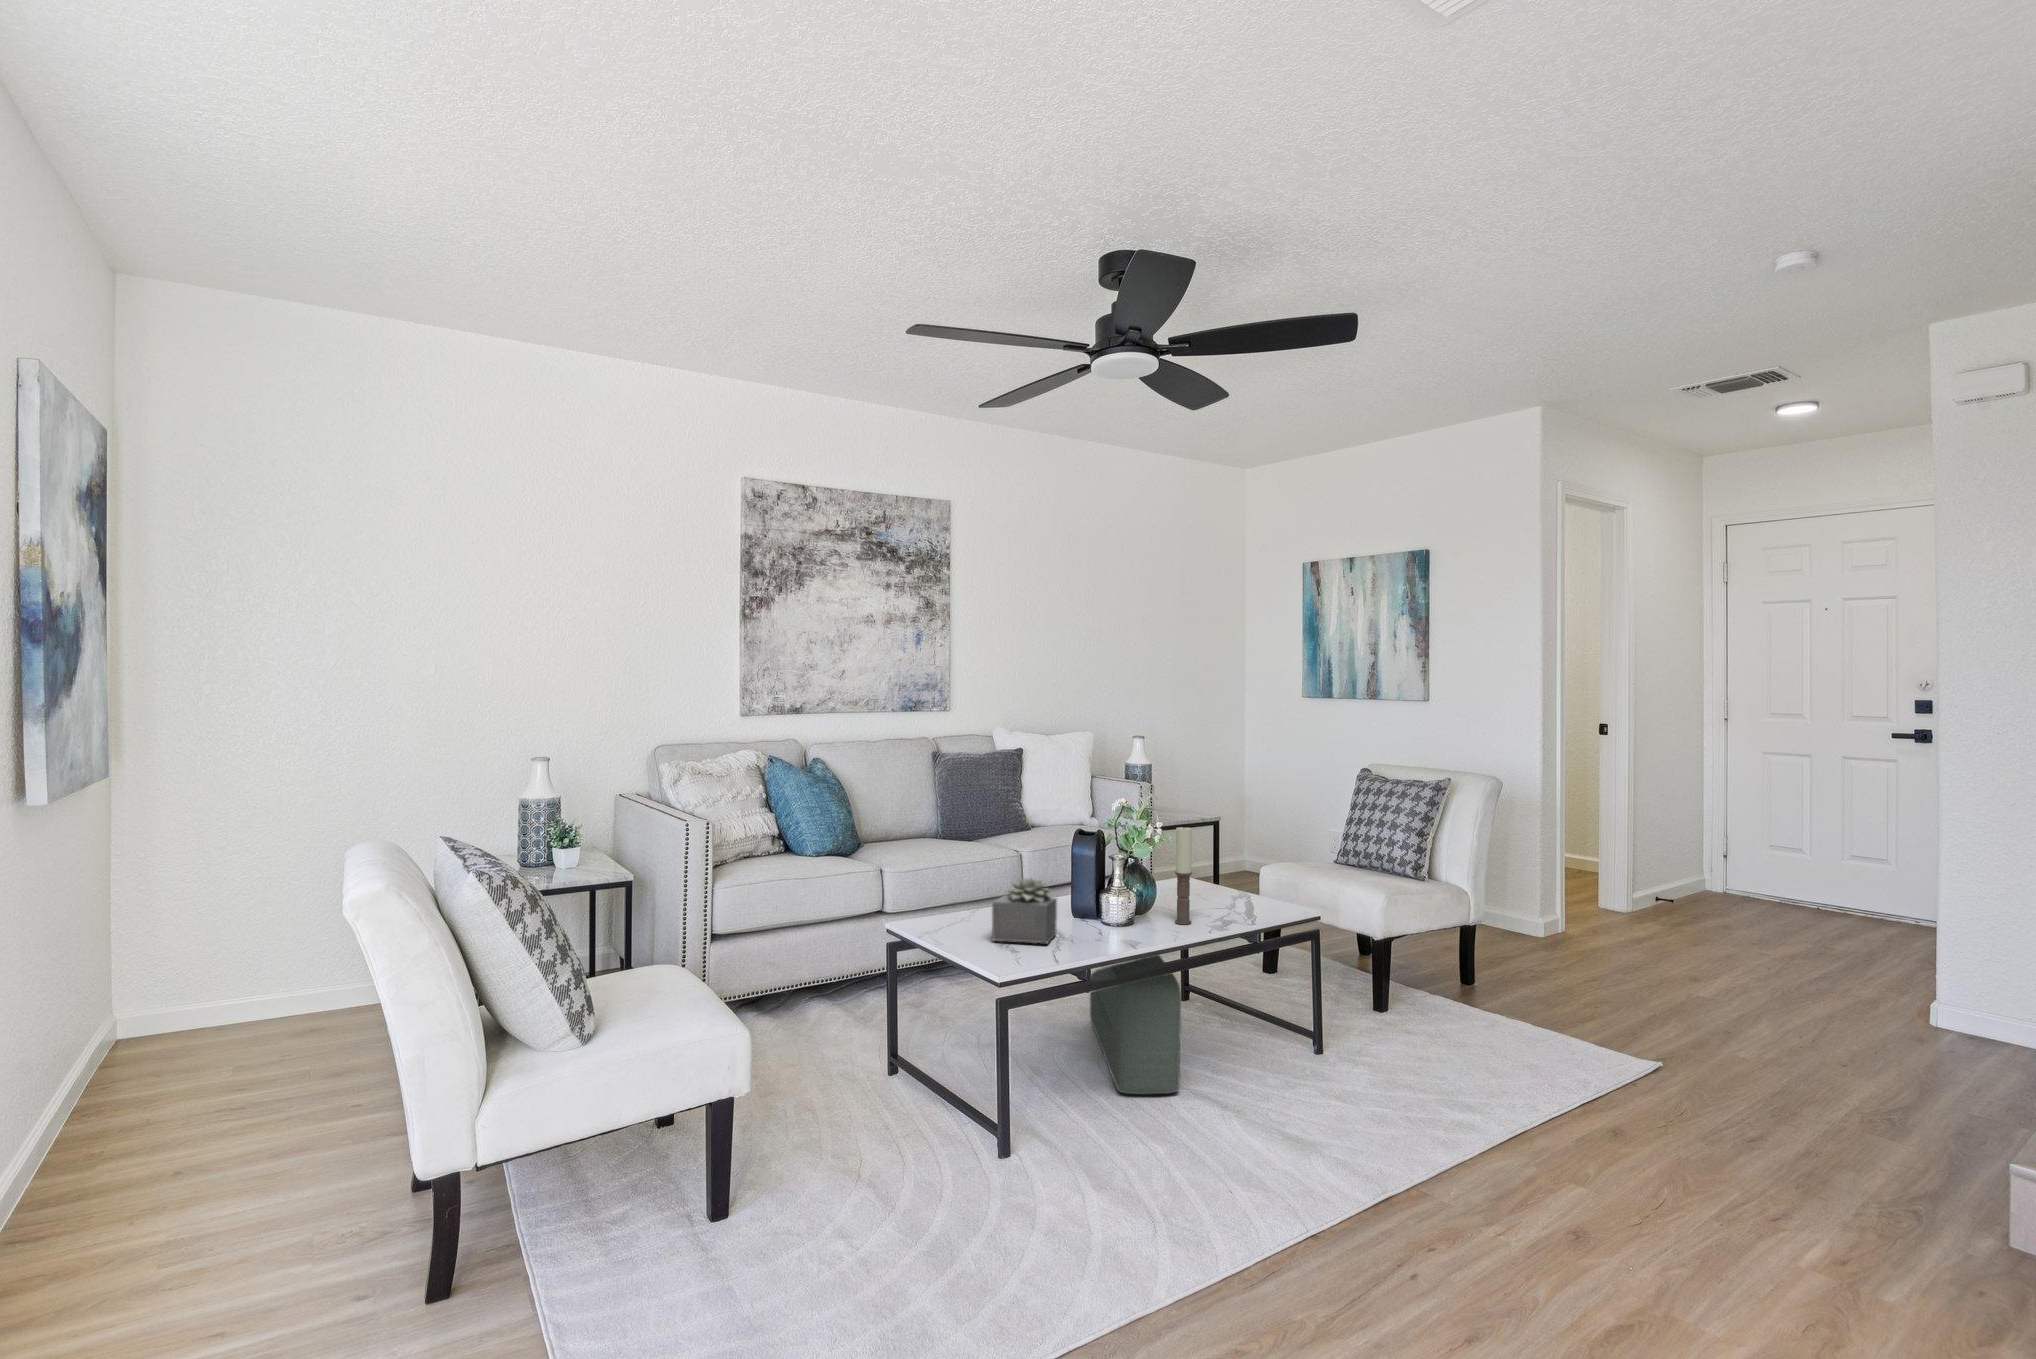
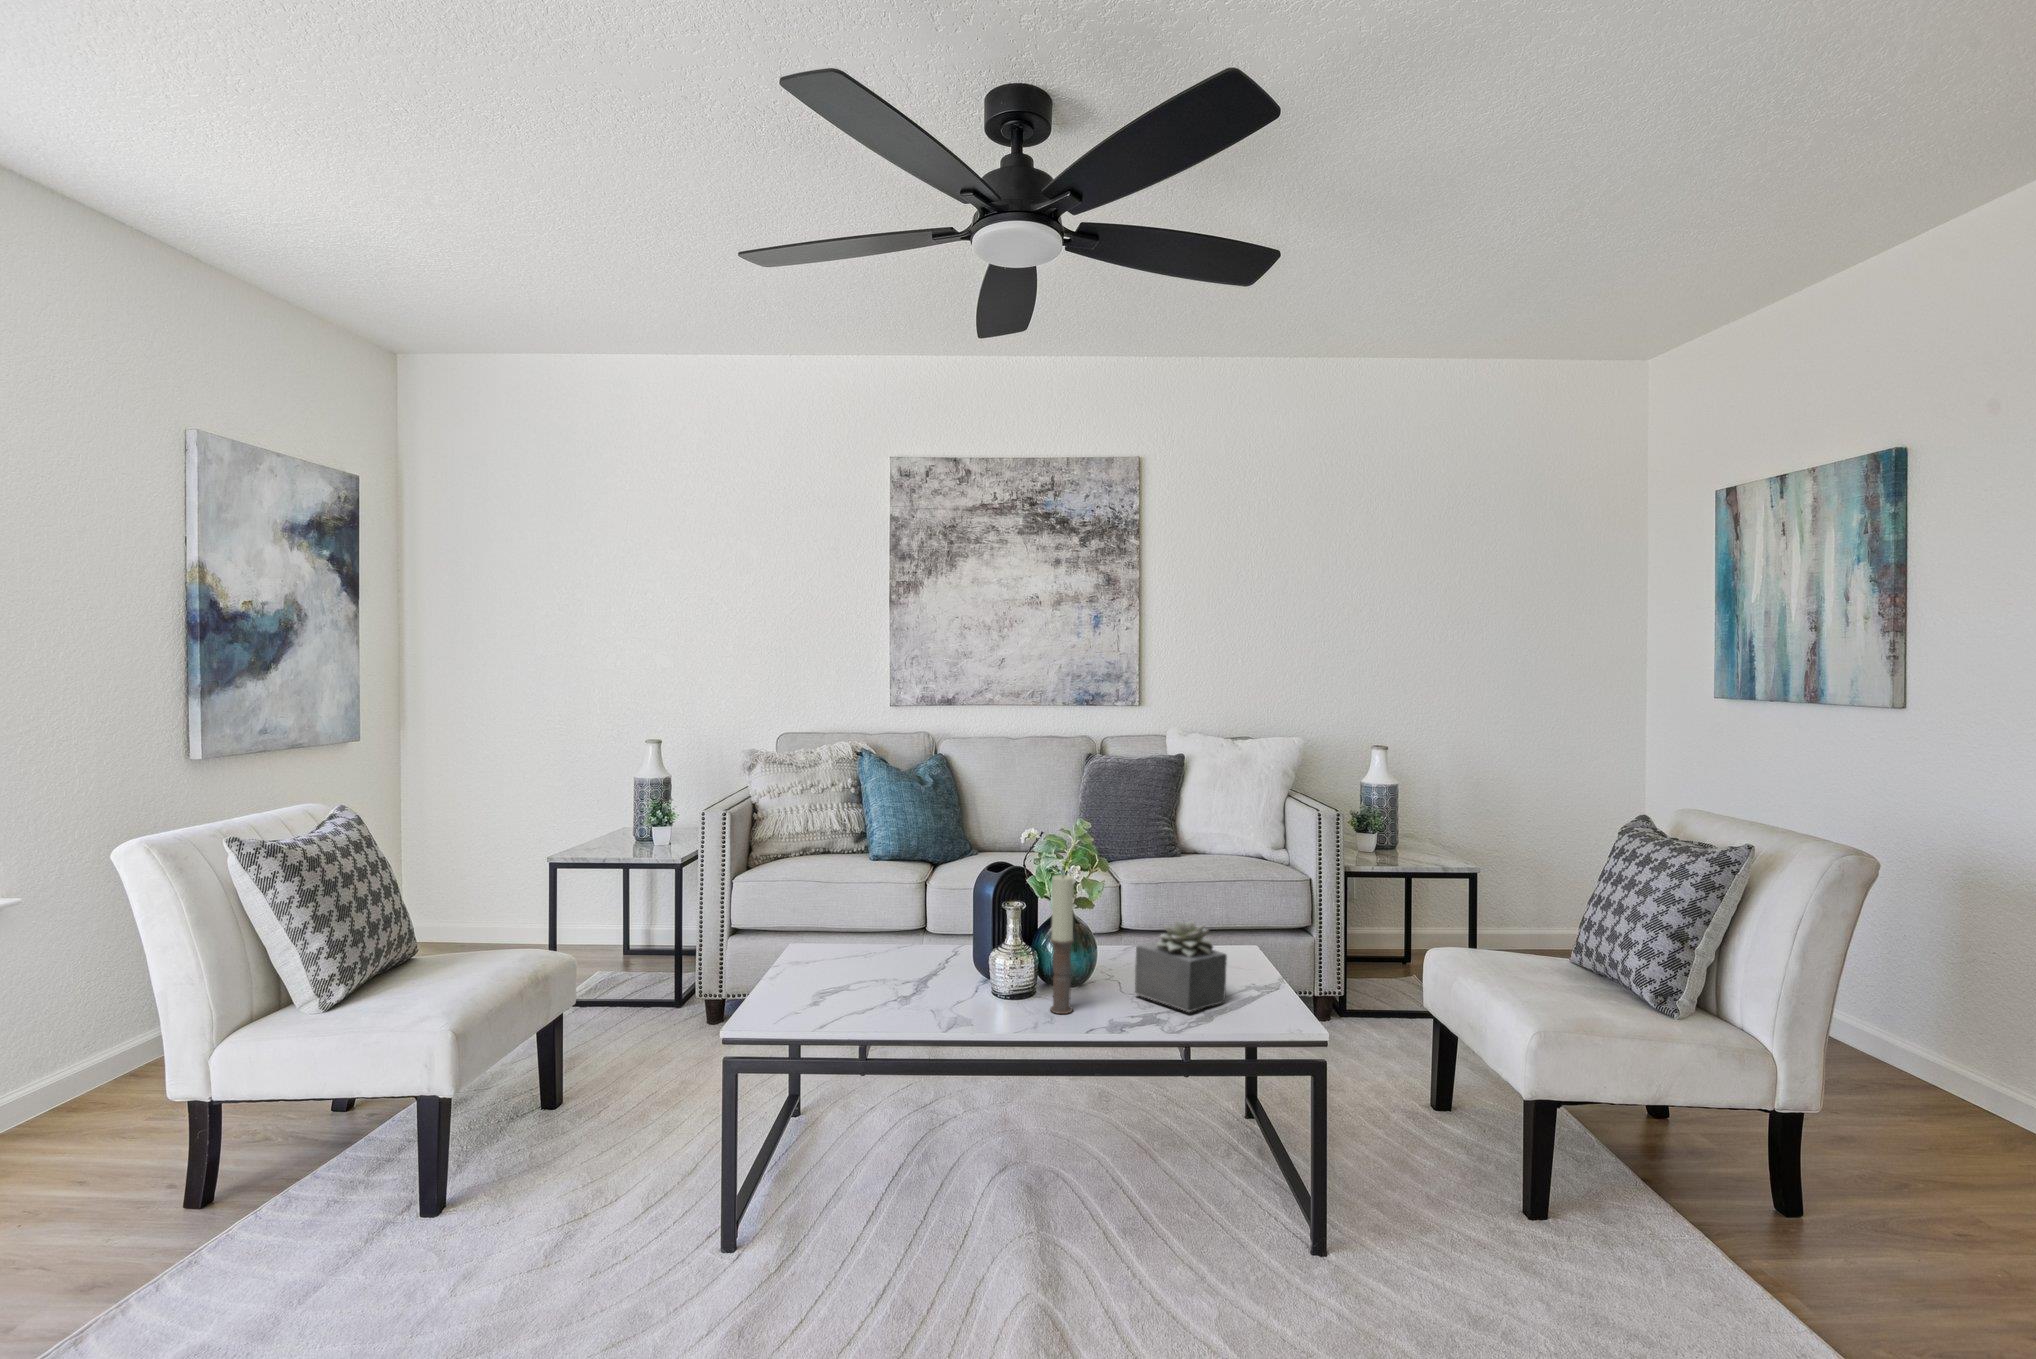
succulent plant: present [992,876,1057,943] -> present [1135,919,1227,1012]
pouf: present [1090,953,1181,1094] -> none [915,999,1121,1247]

